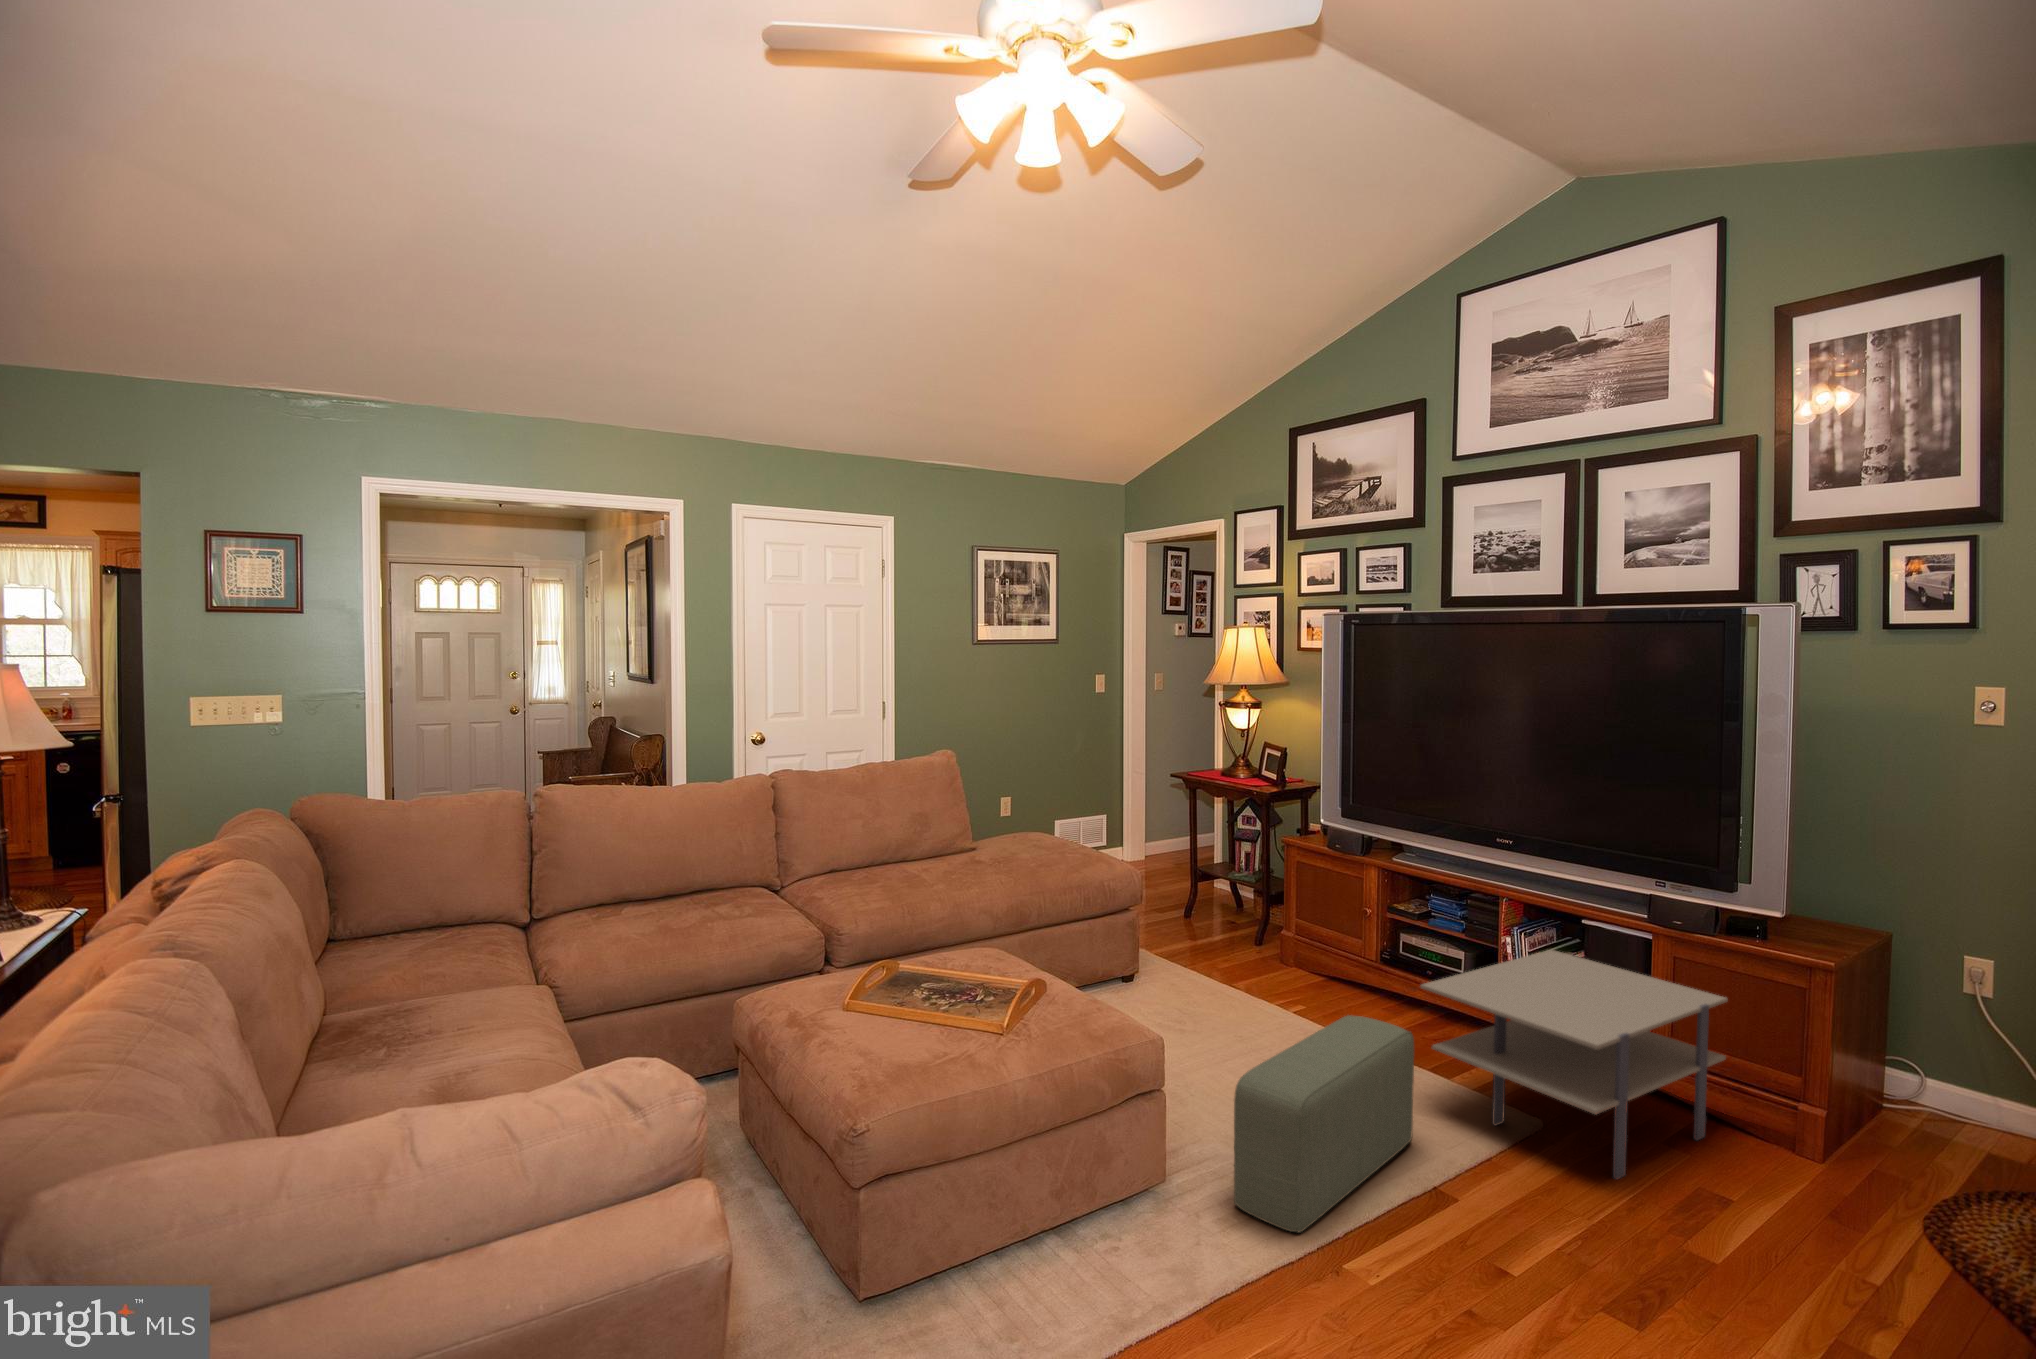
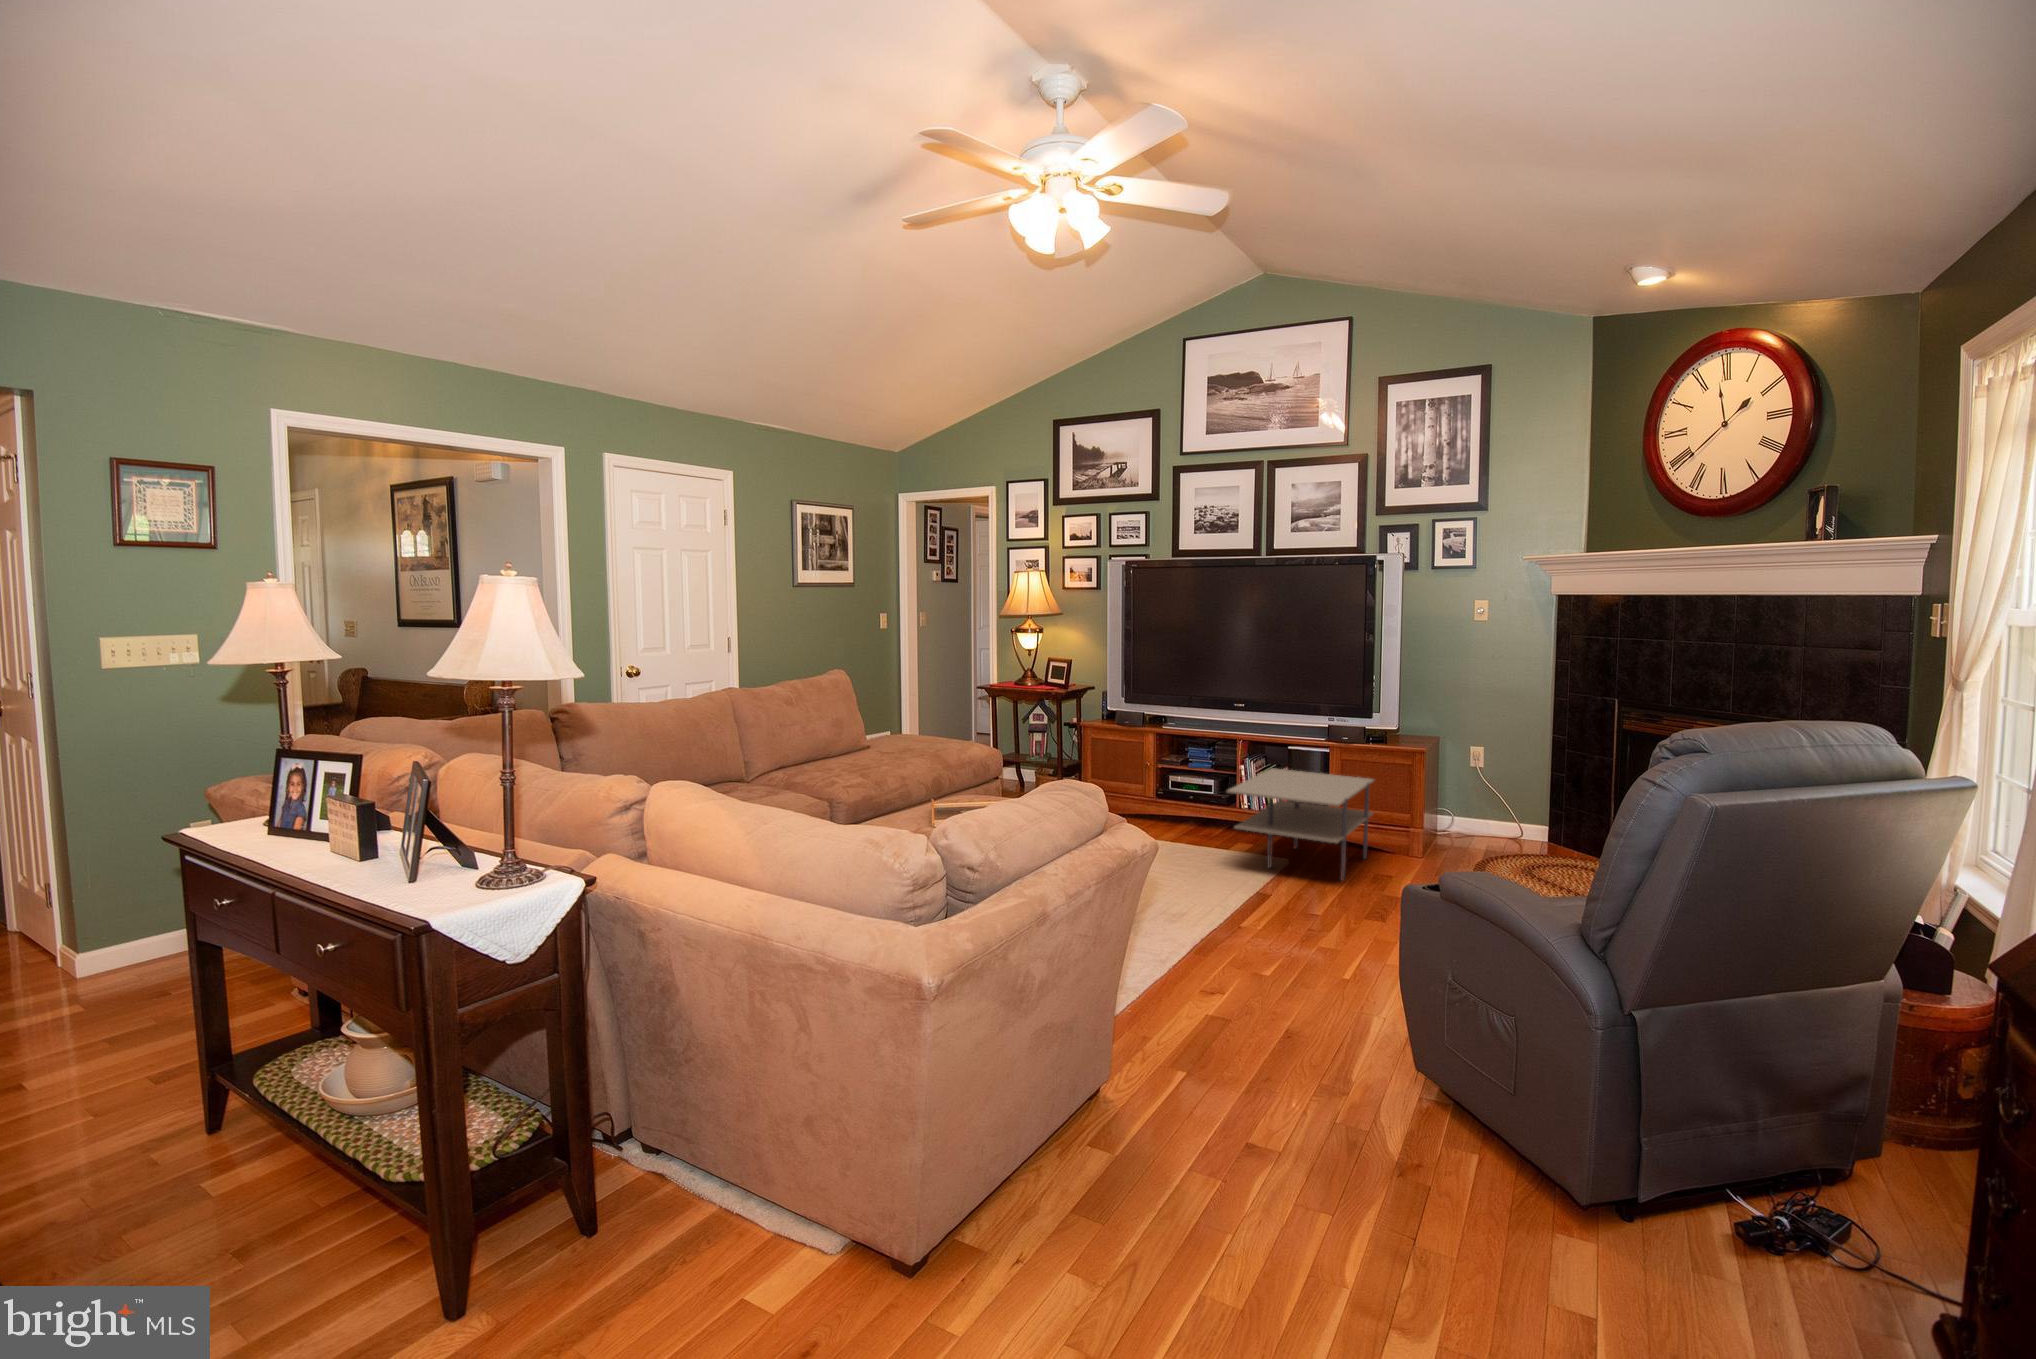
pouf: present [1234,1015,1414,1233] -> none [1174,811,1239,927]

